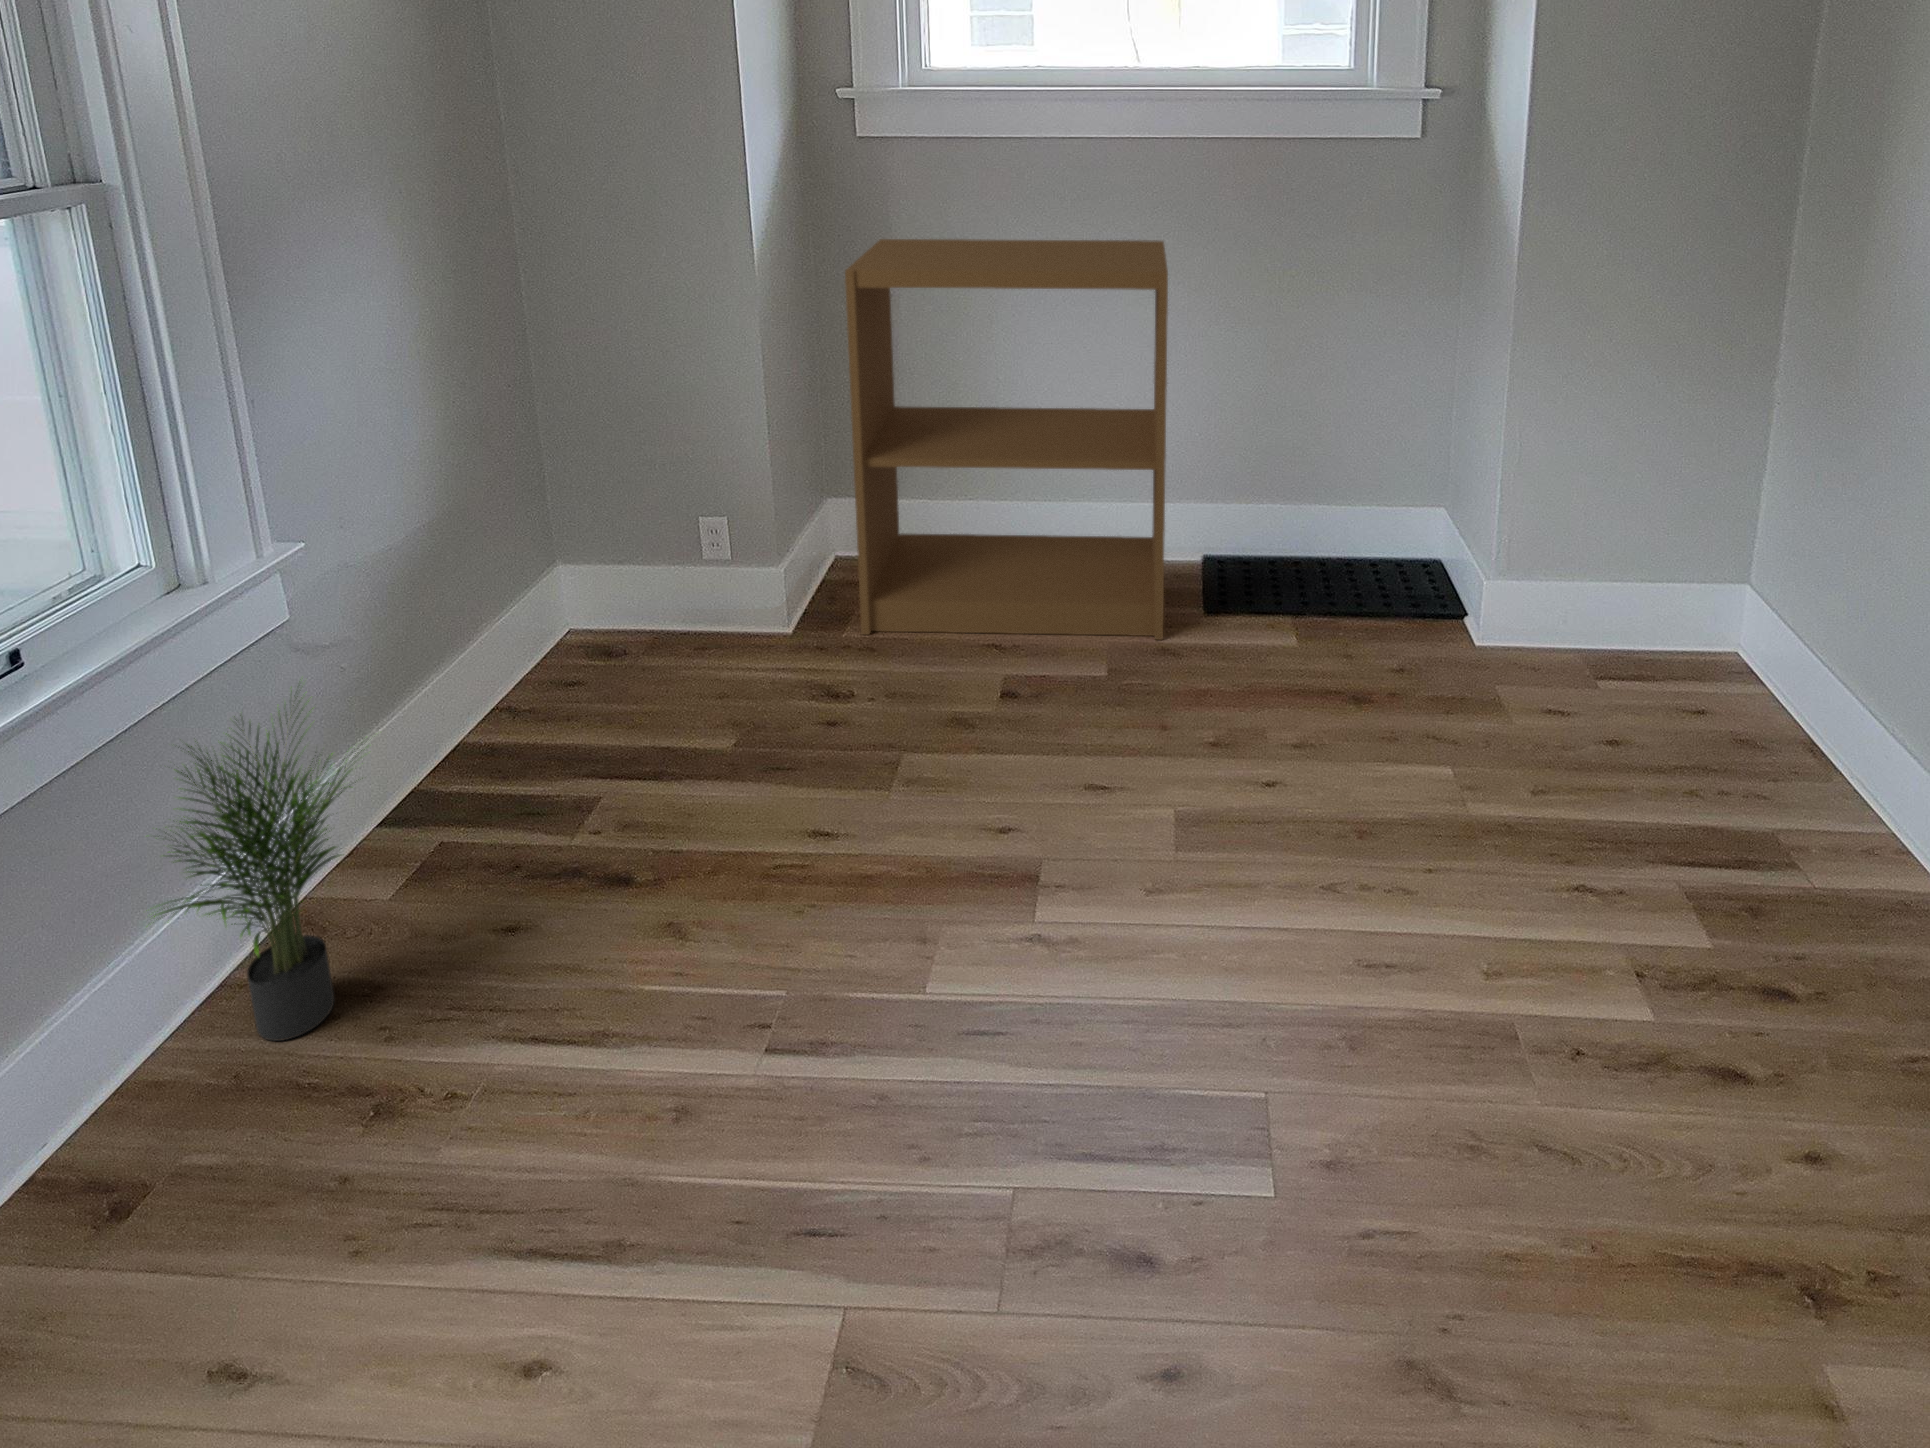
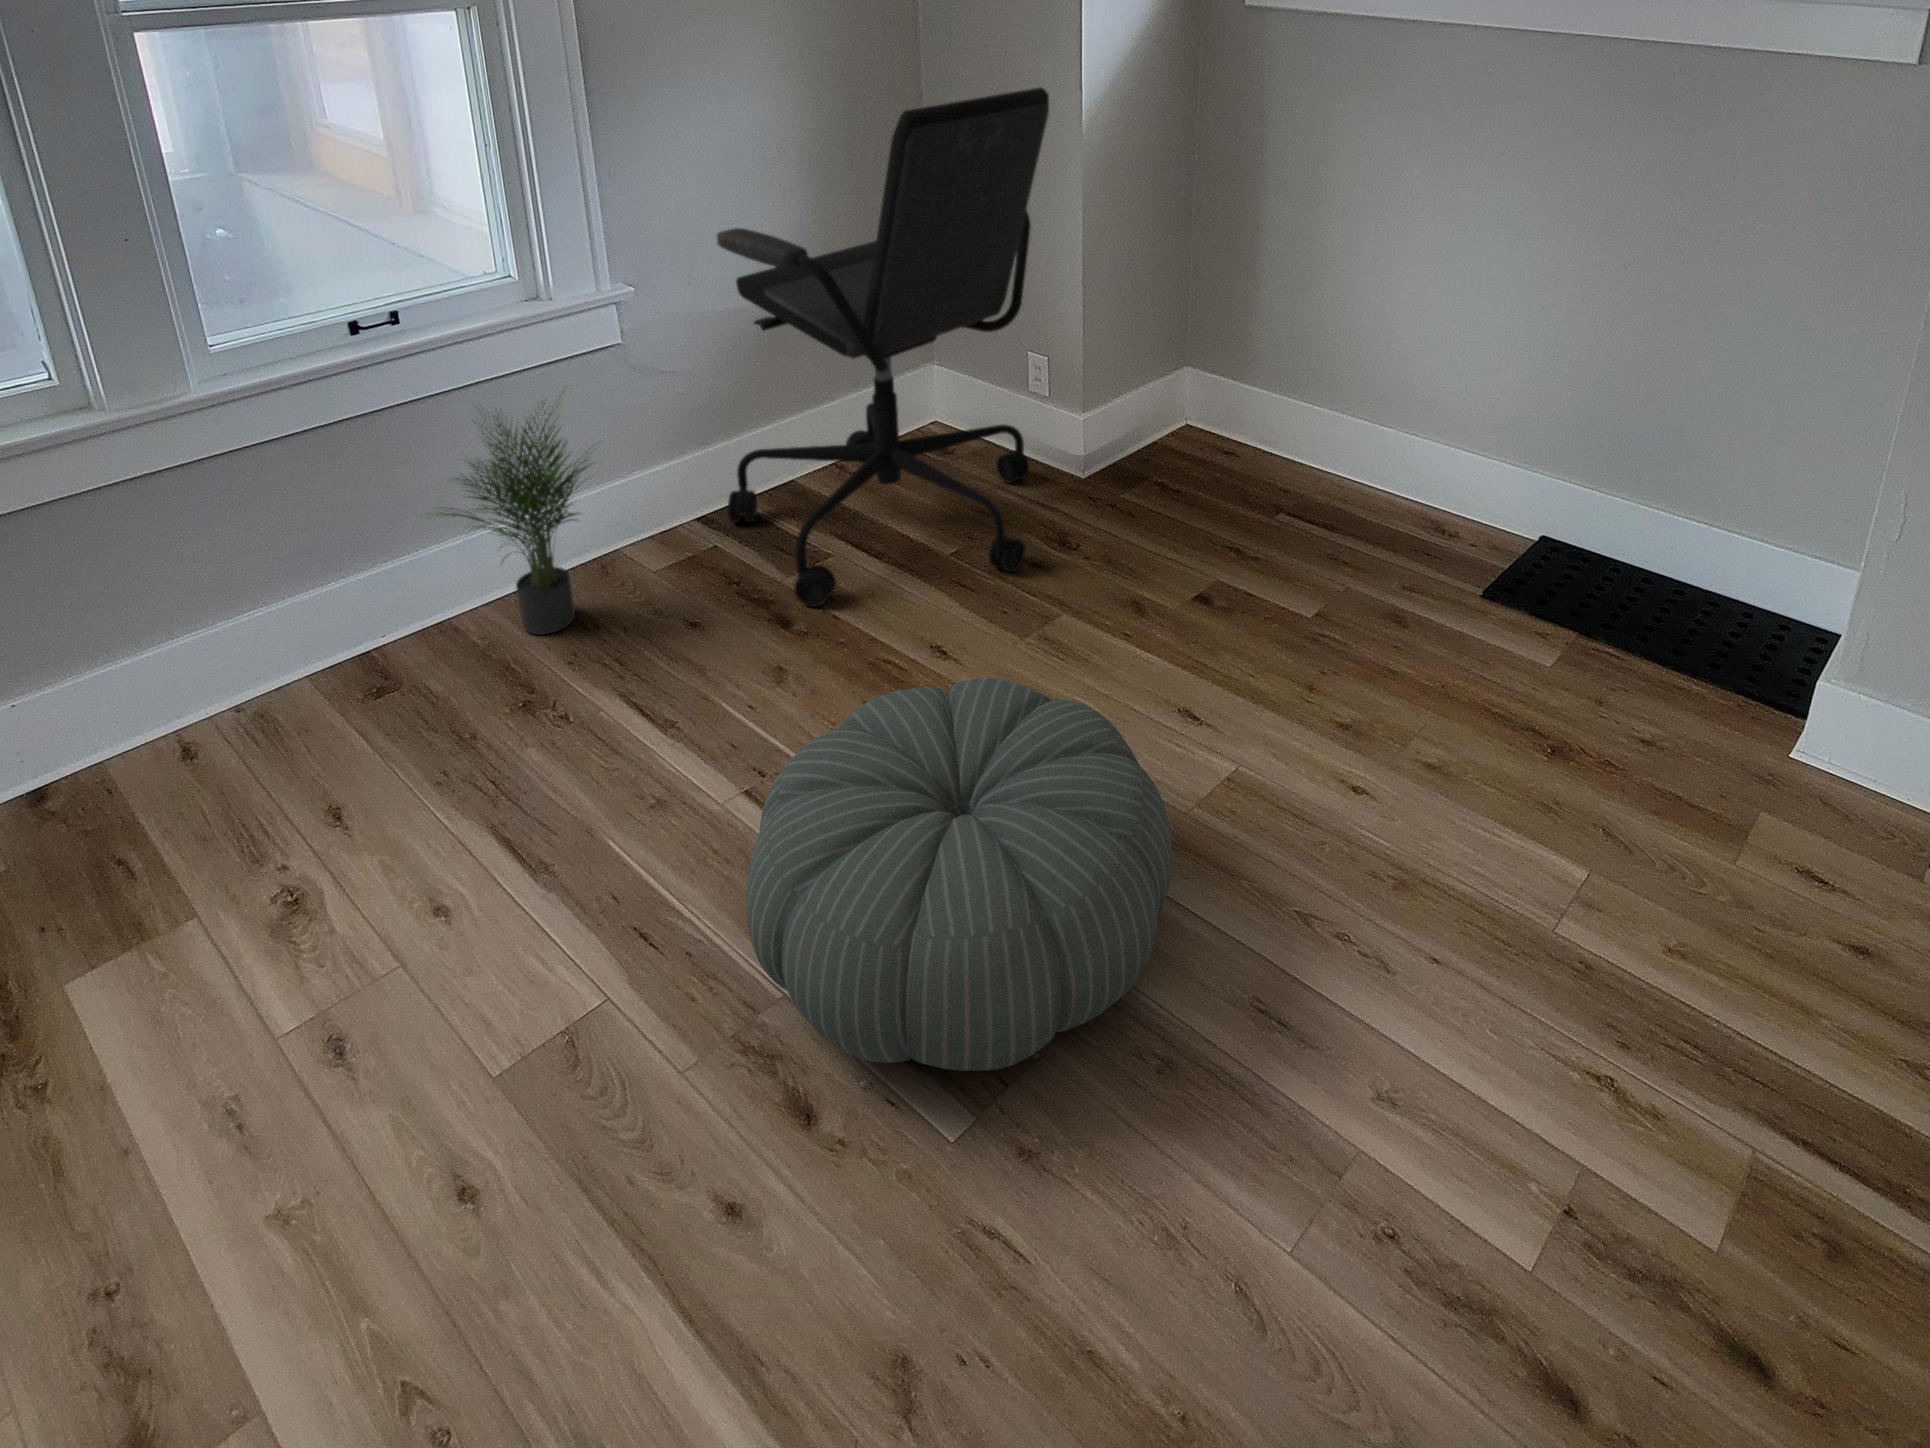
office chair: none [427,227,823,855] -> present [717,87,1049,607]
bookshelf: present [845,239,1168,640] -> none [1131,114,1527,605]
pouf: none [887,786,1303,1177] -> present [746,678,1172,1071]

